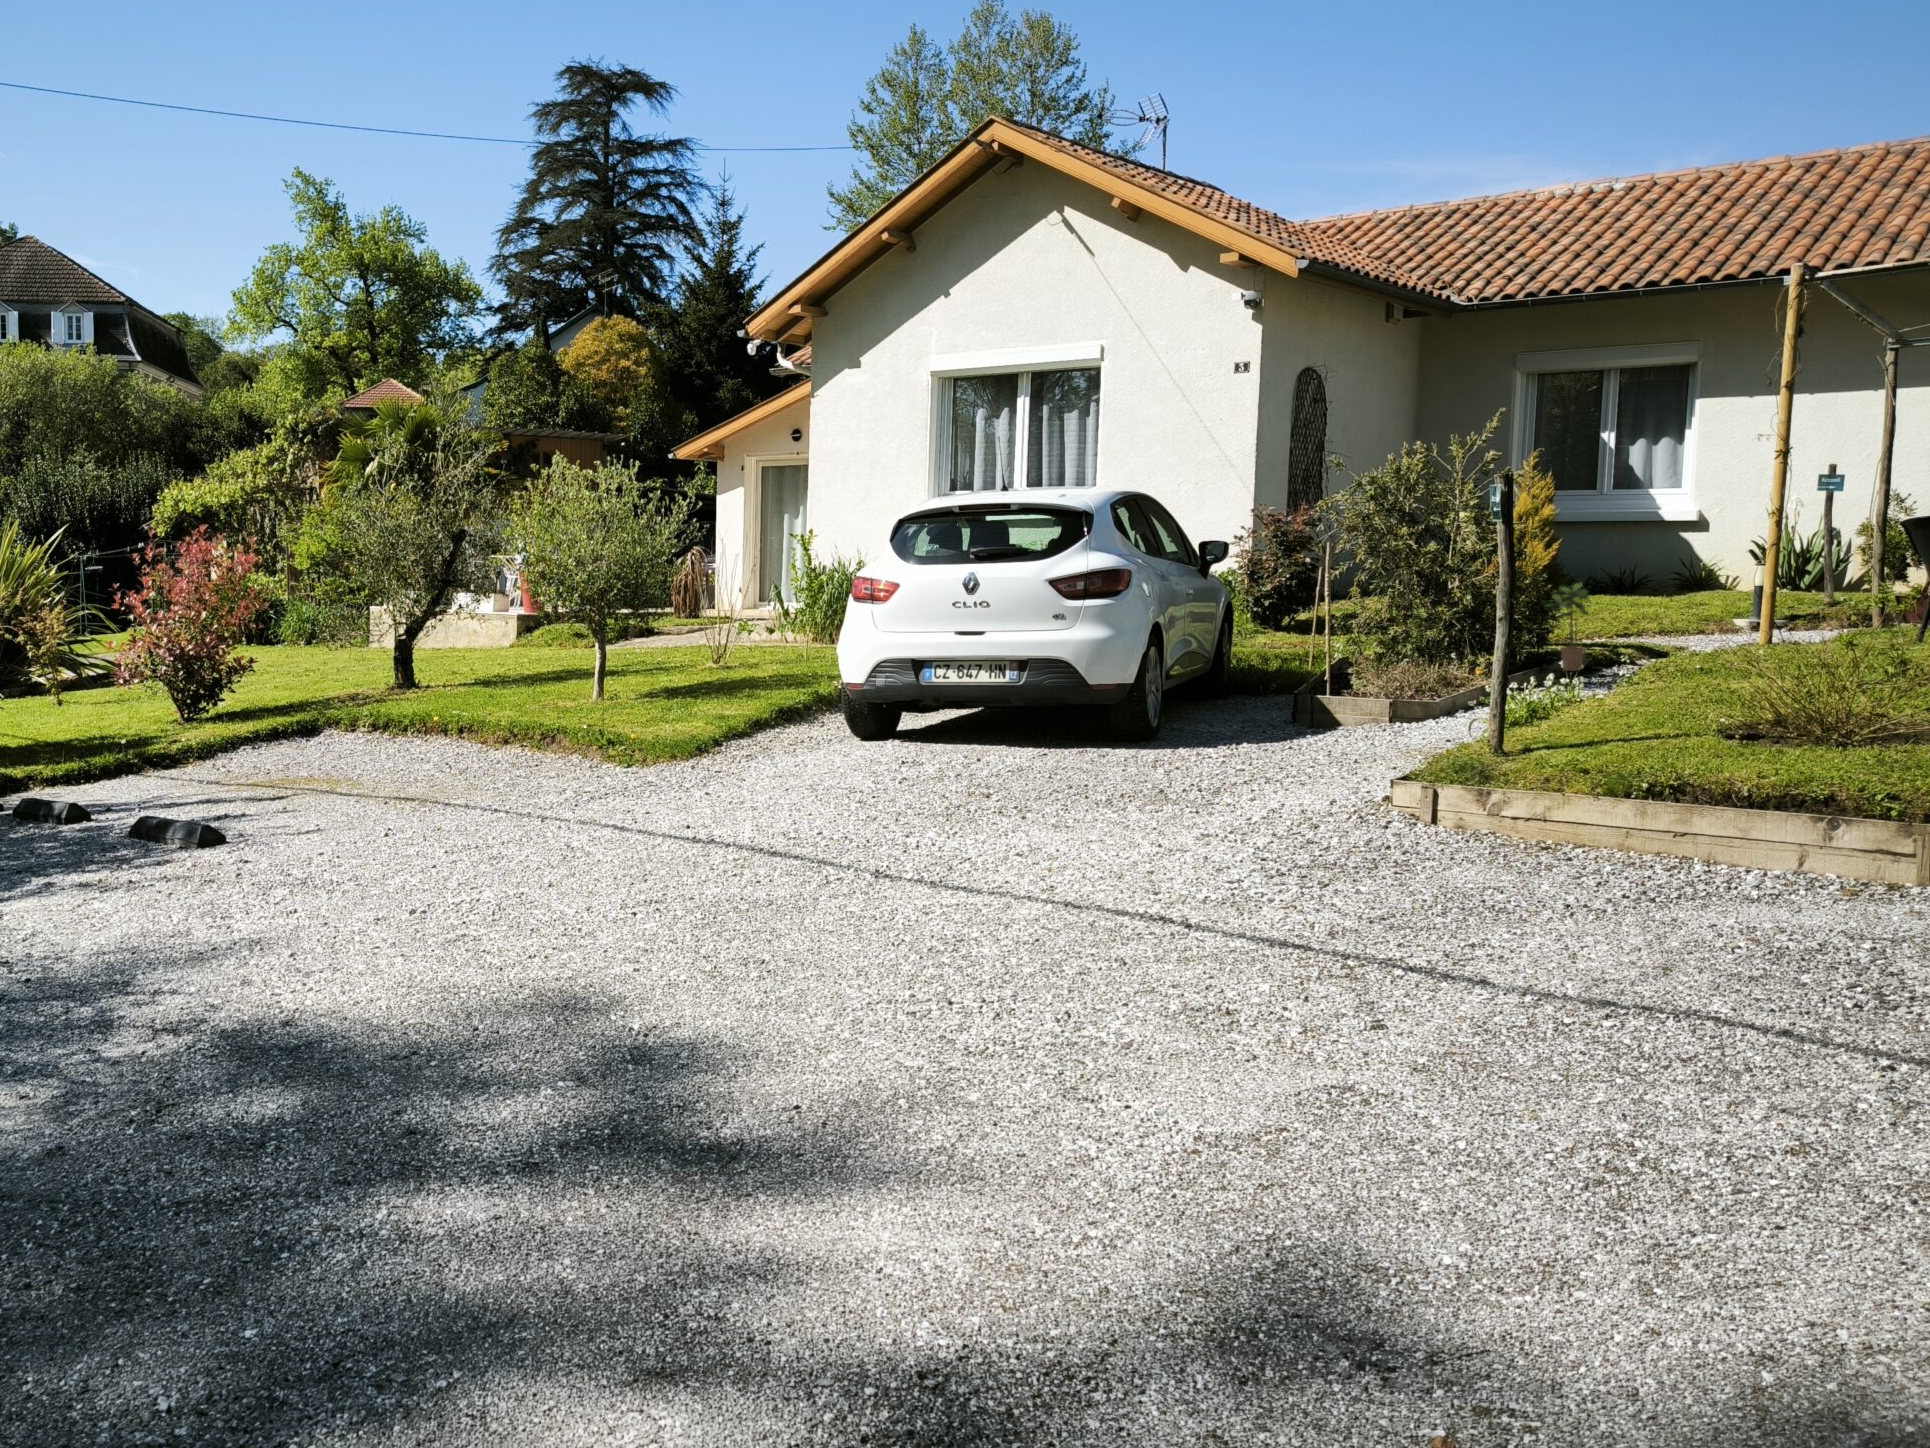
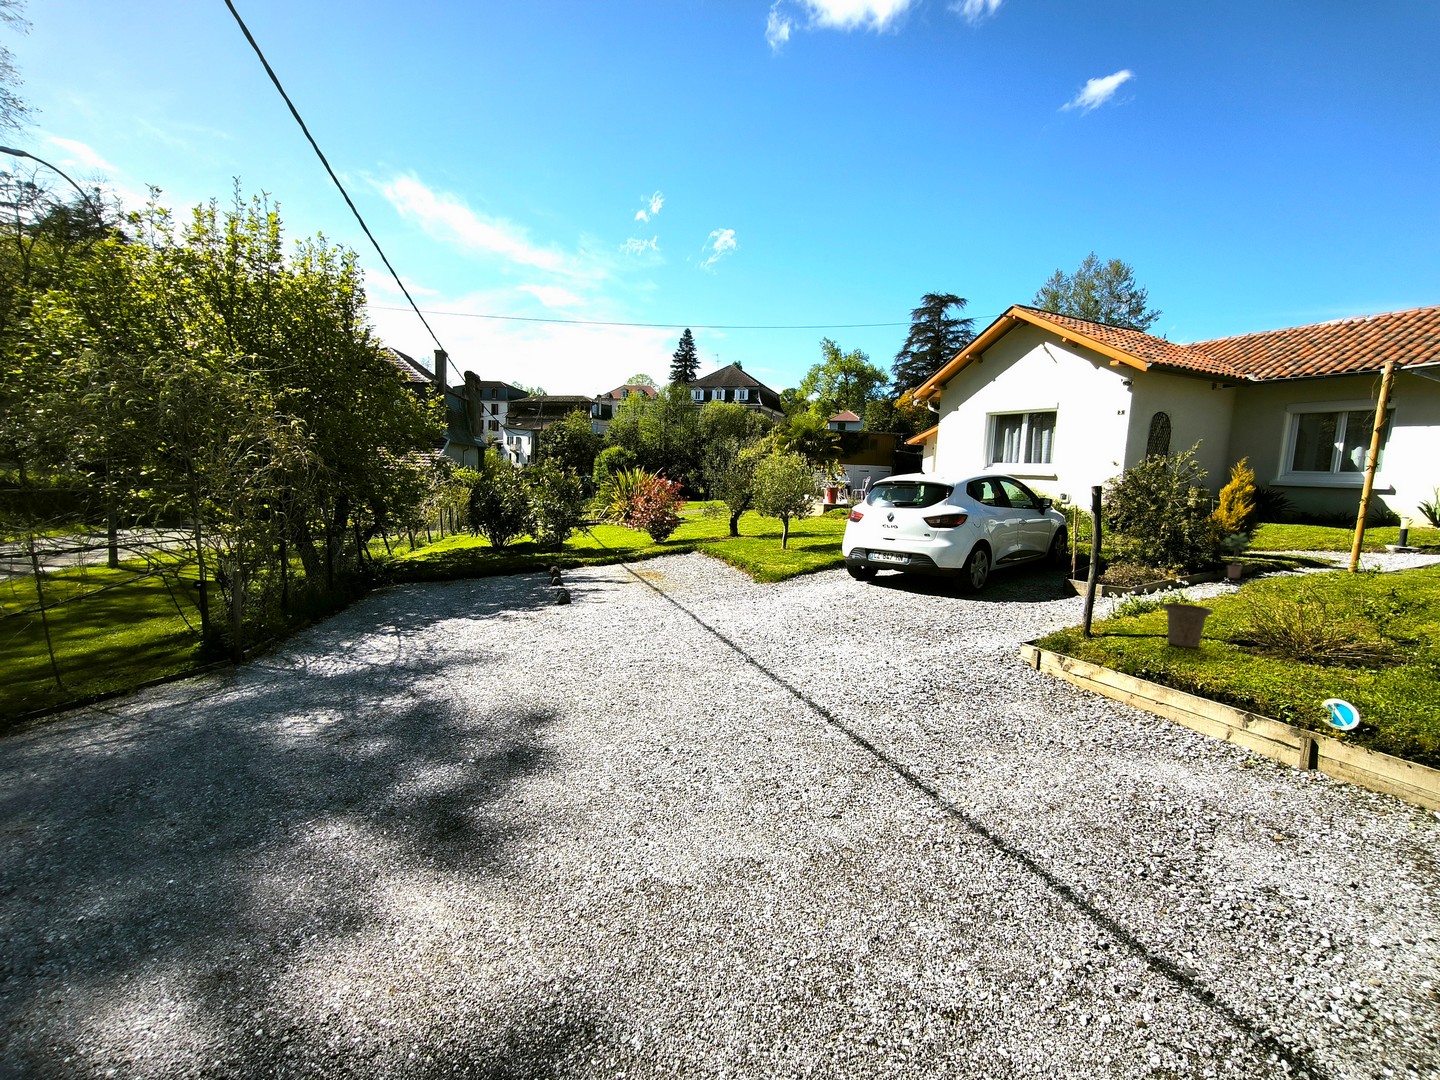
basket: none [1603,679,1689,755] -> present [1162,603,1213,648]

